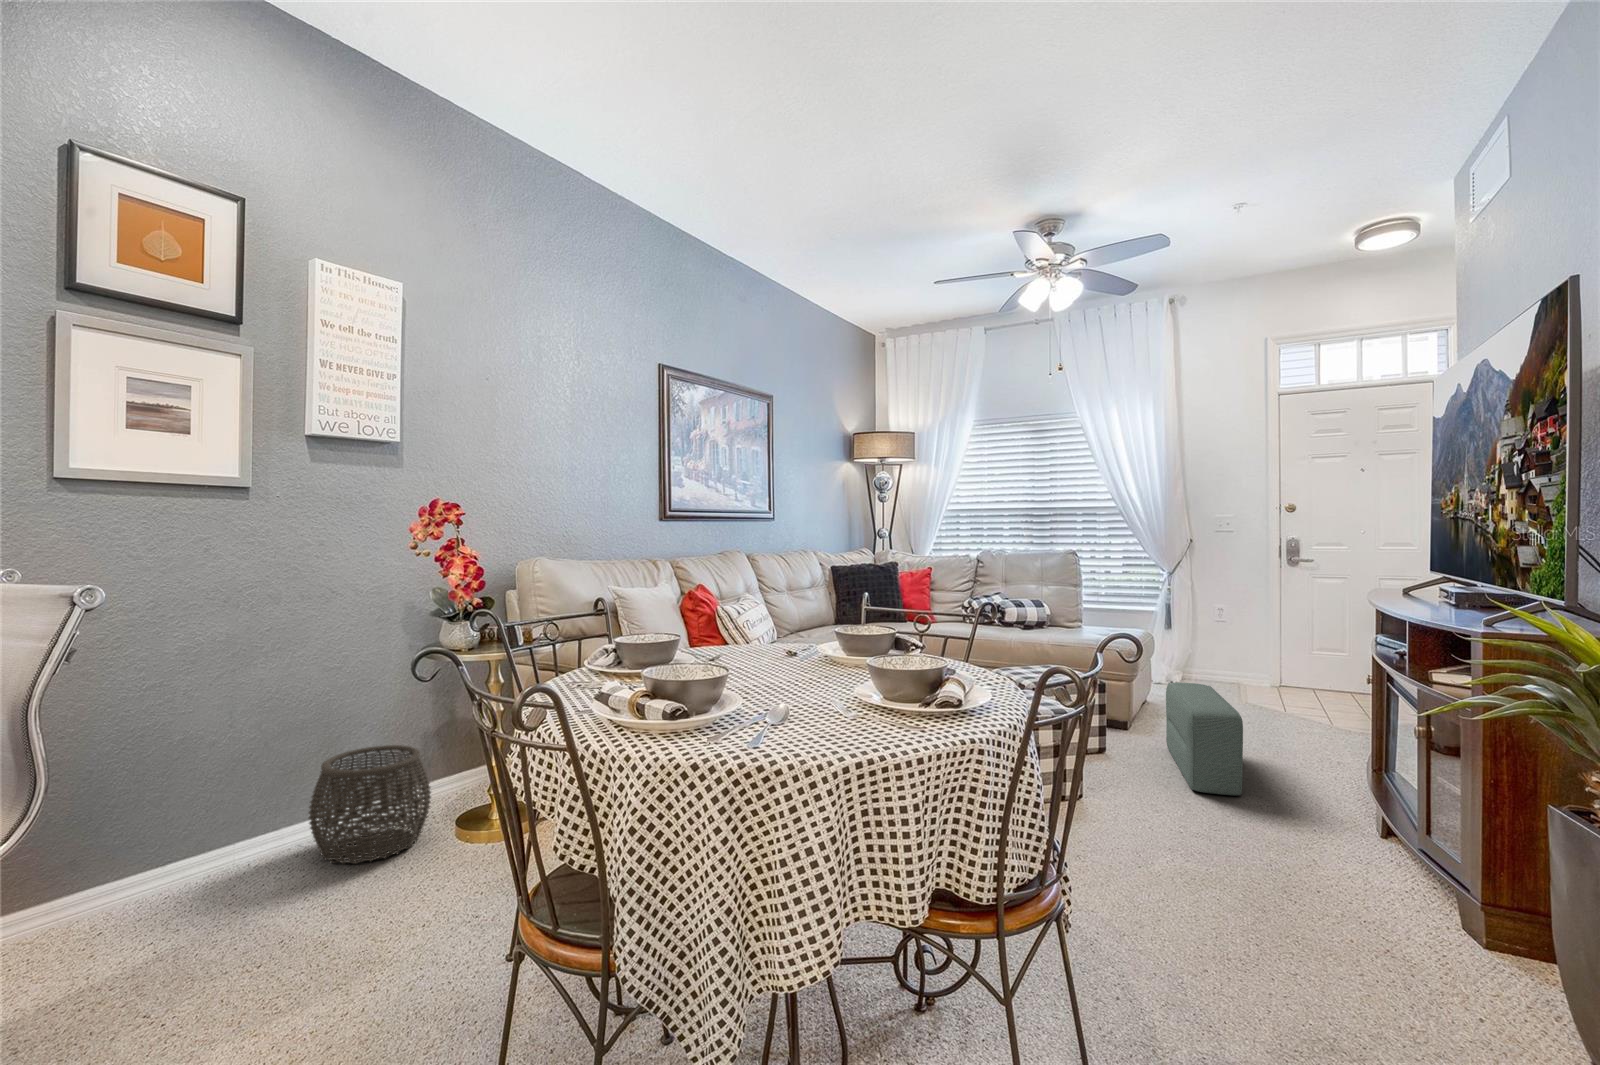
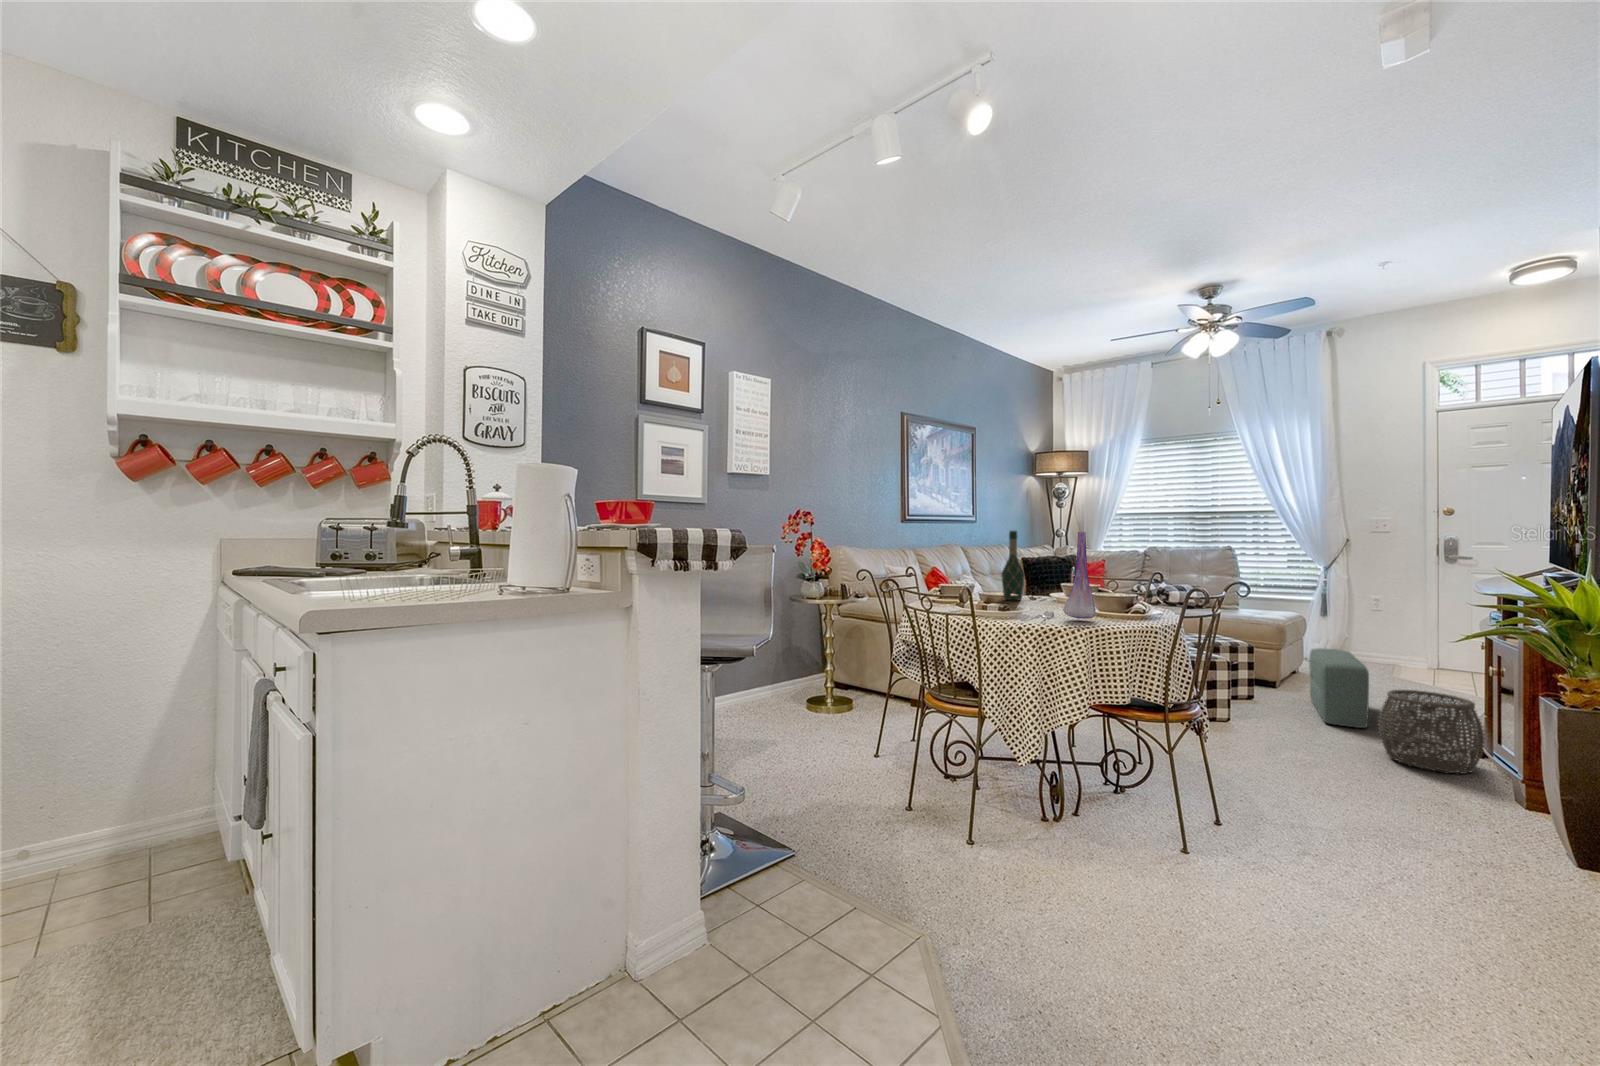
wine bottle: none [734,538,773,662] -> present [1001,531,1025,600]
vase: none [794,543,864,734] -> present [1063,532,1096,619]
woven basket: present [309,745,431,864] -> present [1378,690,1485,774]

